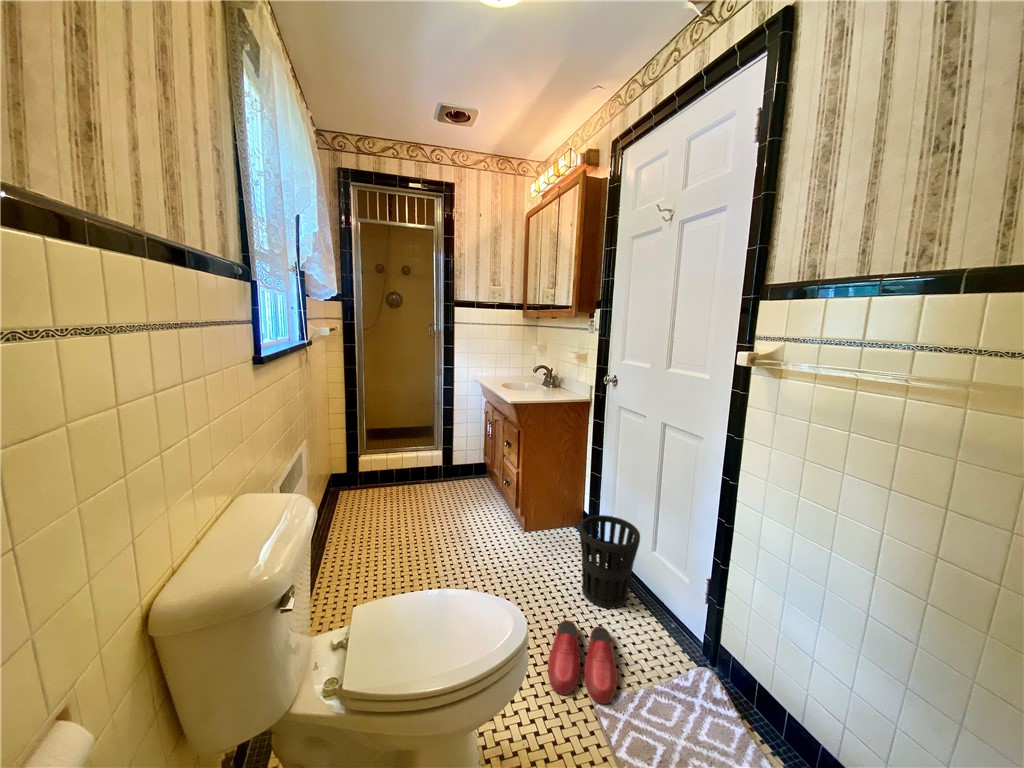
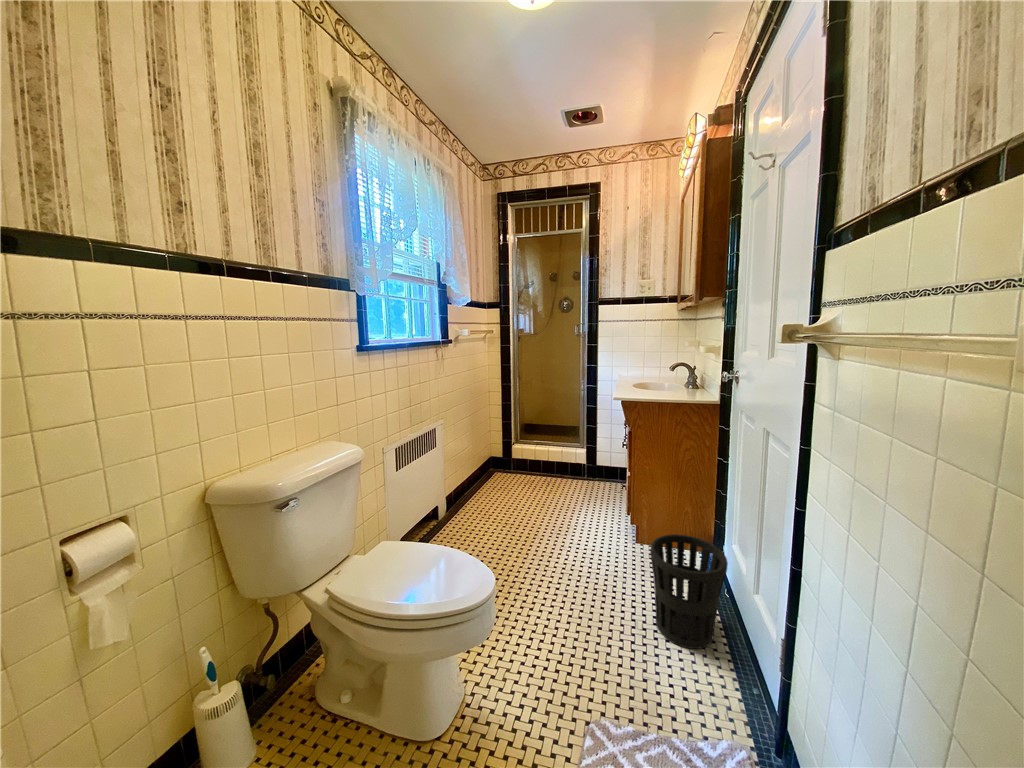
slippers: present [548,620,618,704] -> none [558,632,652,726]

